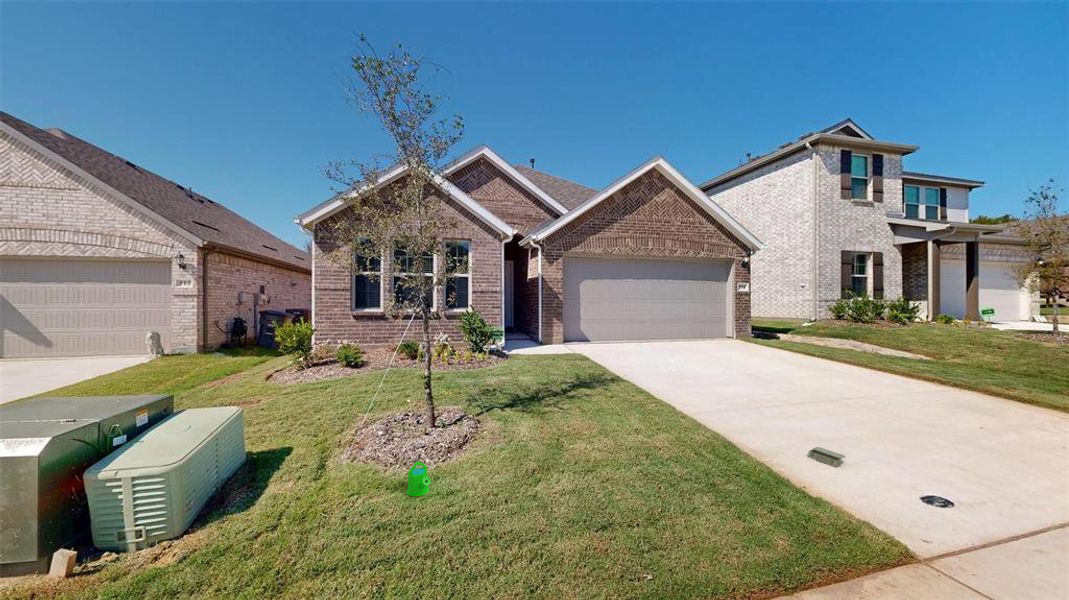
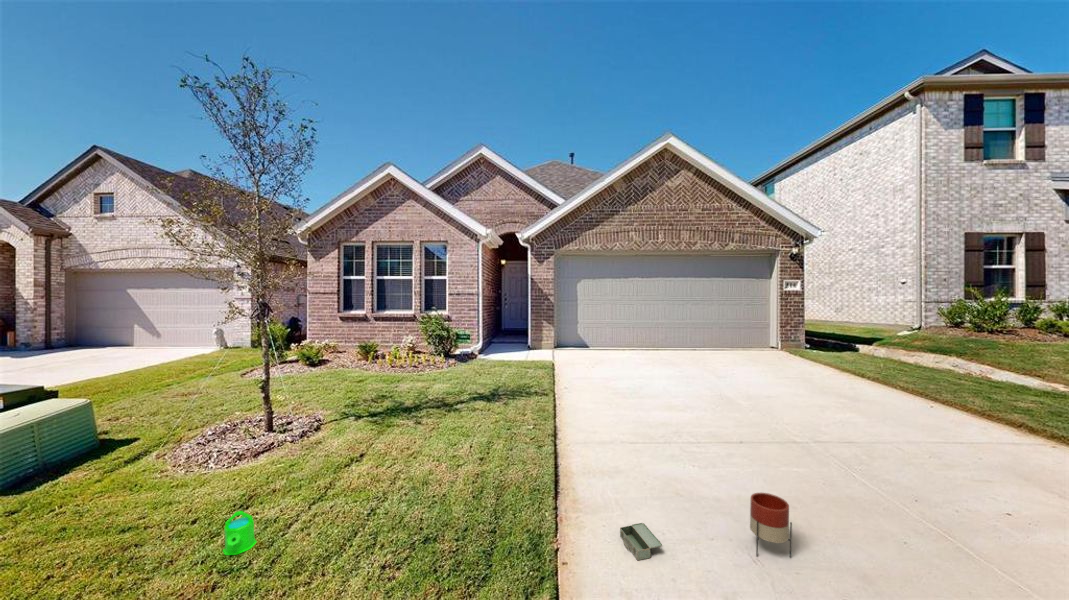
planter: none [880,419,910,458] -> present [750,493,792,557]
watering can: present [407,461,431,497] -> present [223,511,257,555]

